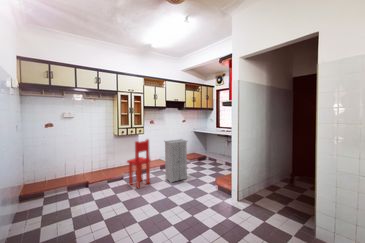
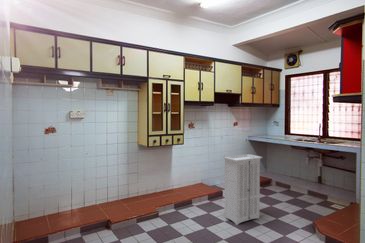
chair: present [127,139,151,188] -> none [169,154,206,233]

